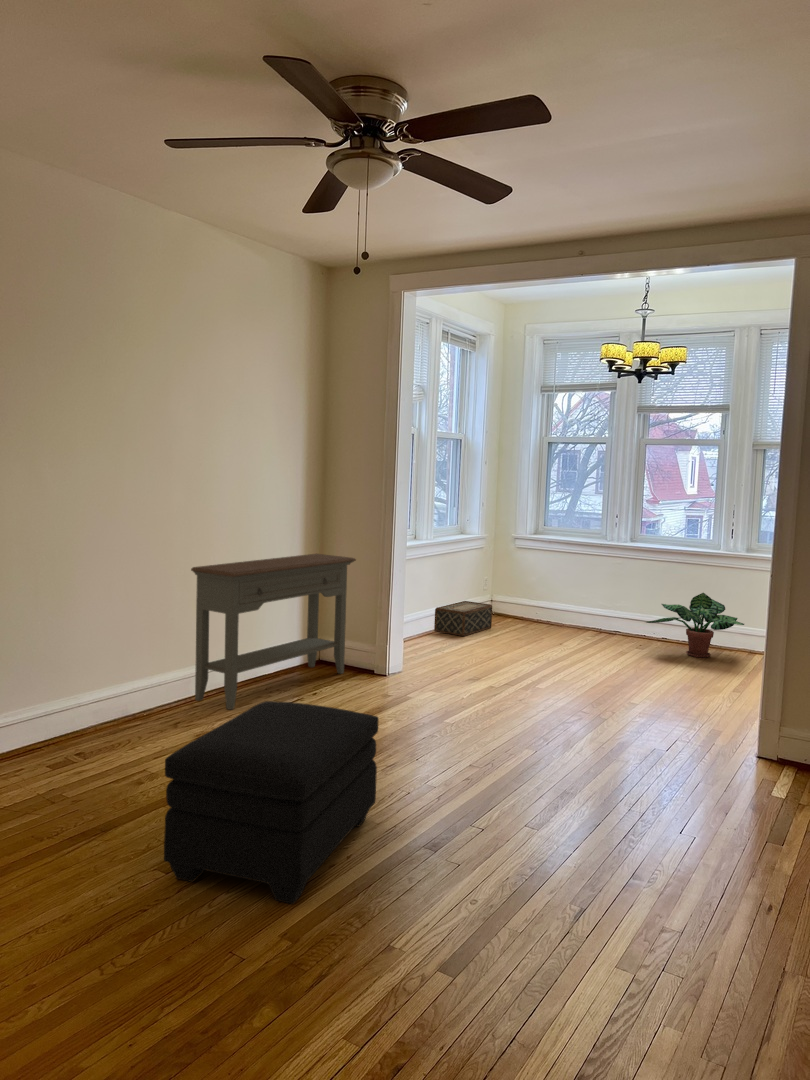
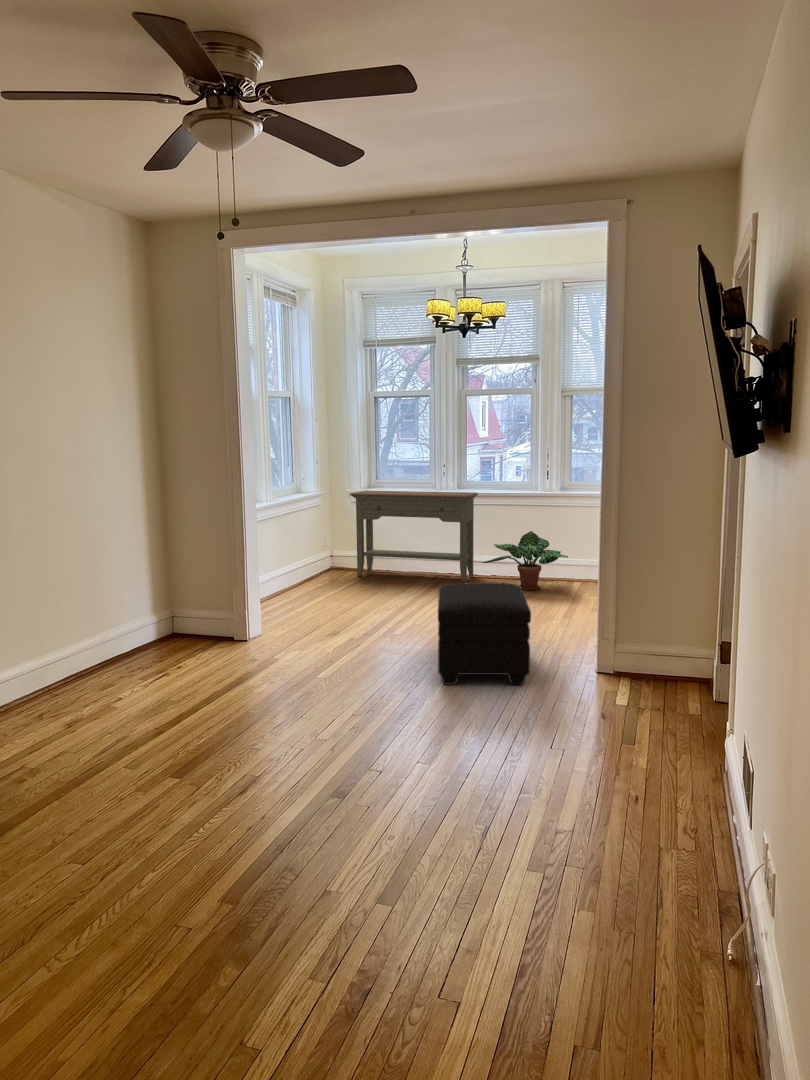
console table: present [191,554,356,710] -> present [350,490,478,582]
woven basket: present [434,601,492,636] -> none [282,558,337,592]
ottoman: present [164,701,379,904] -> present [438,582,531,685]

